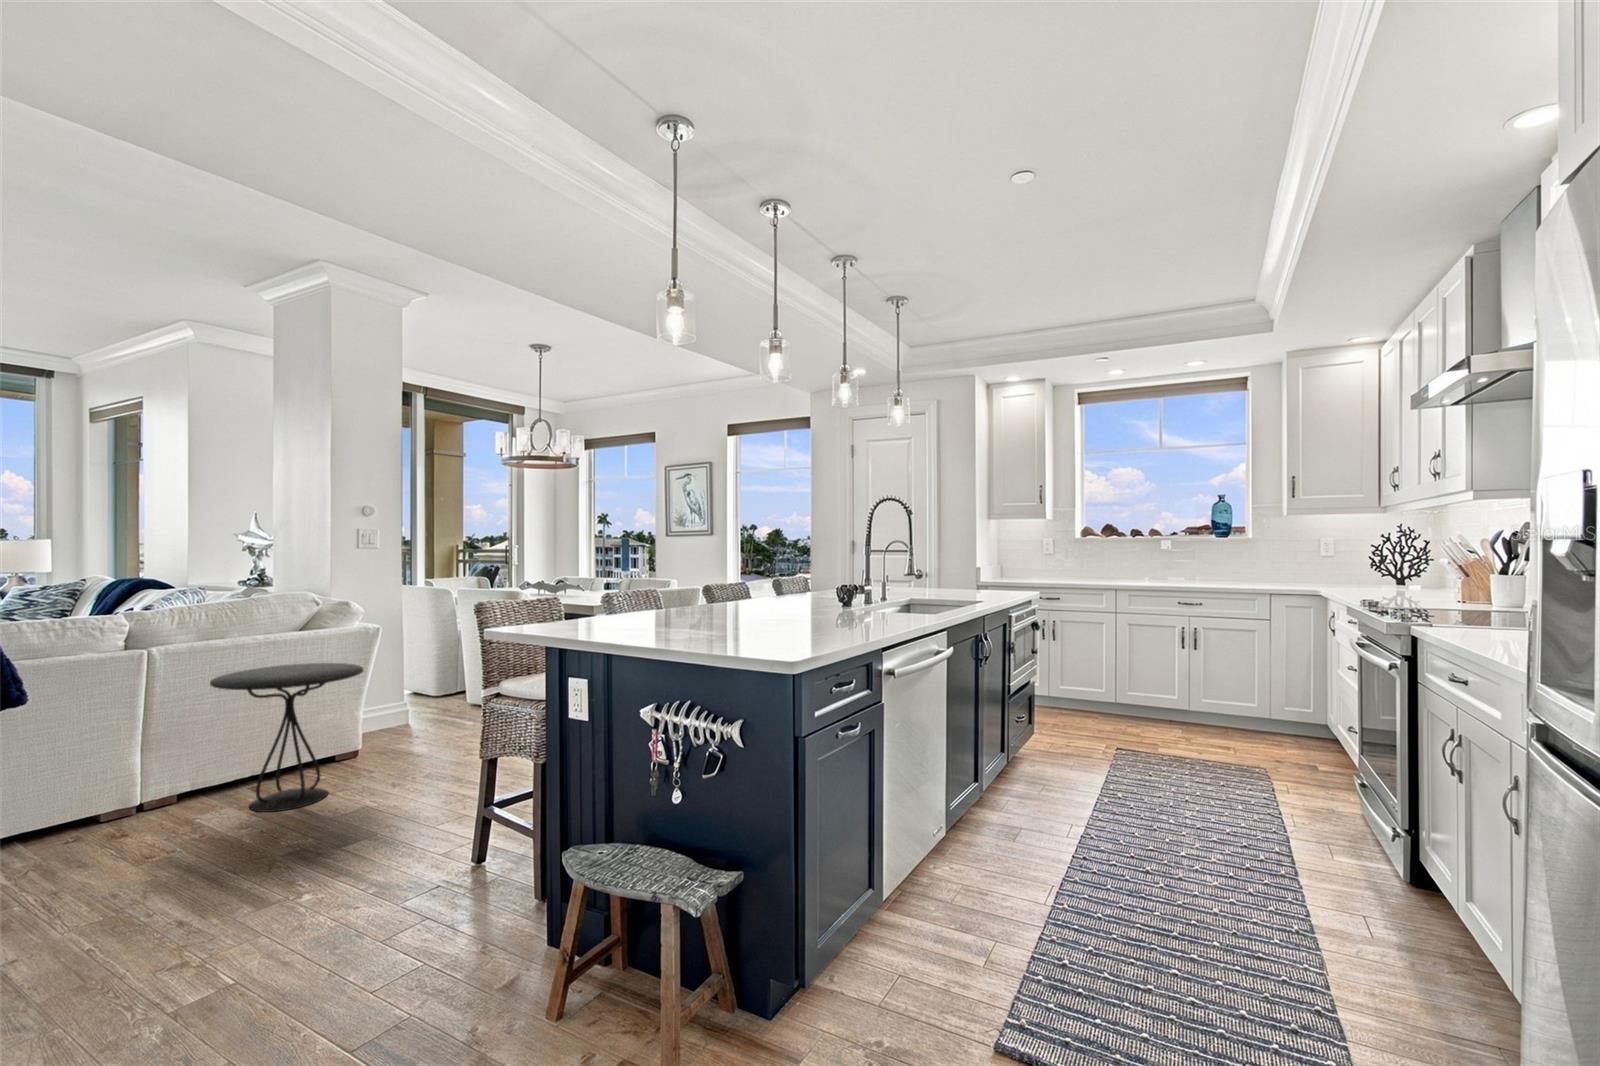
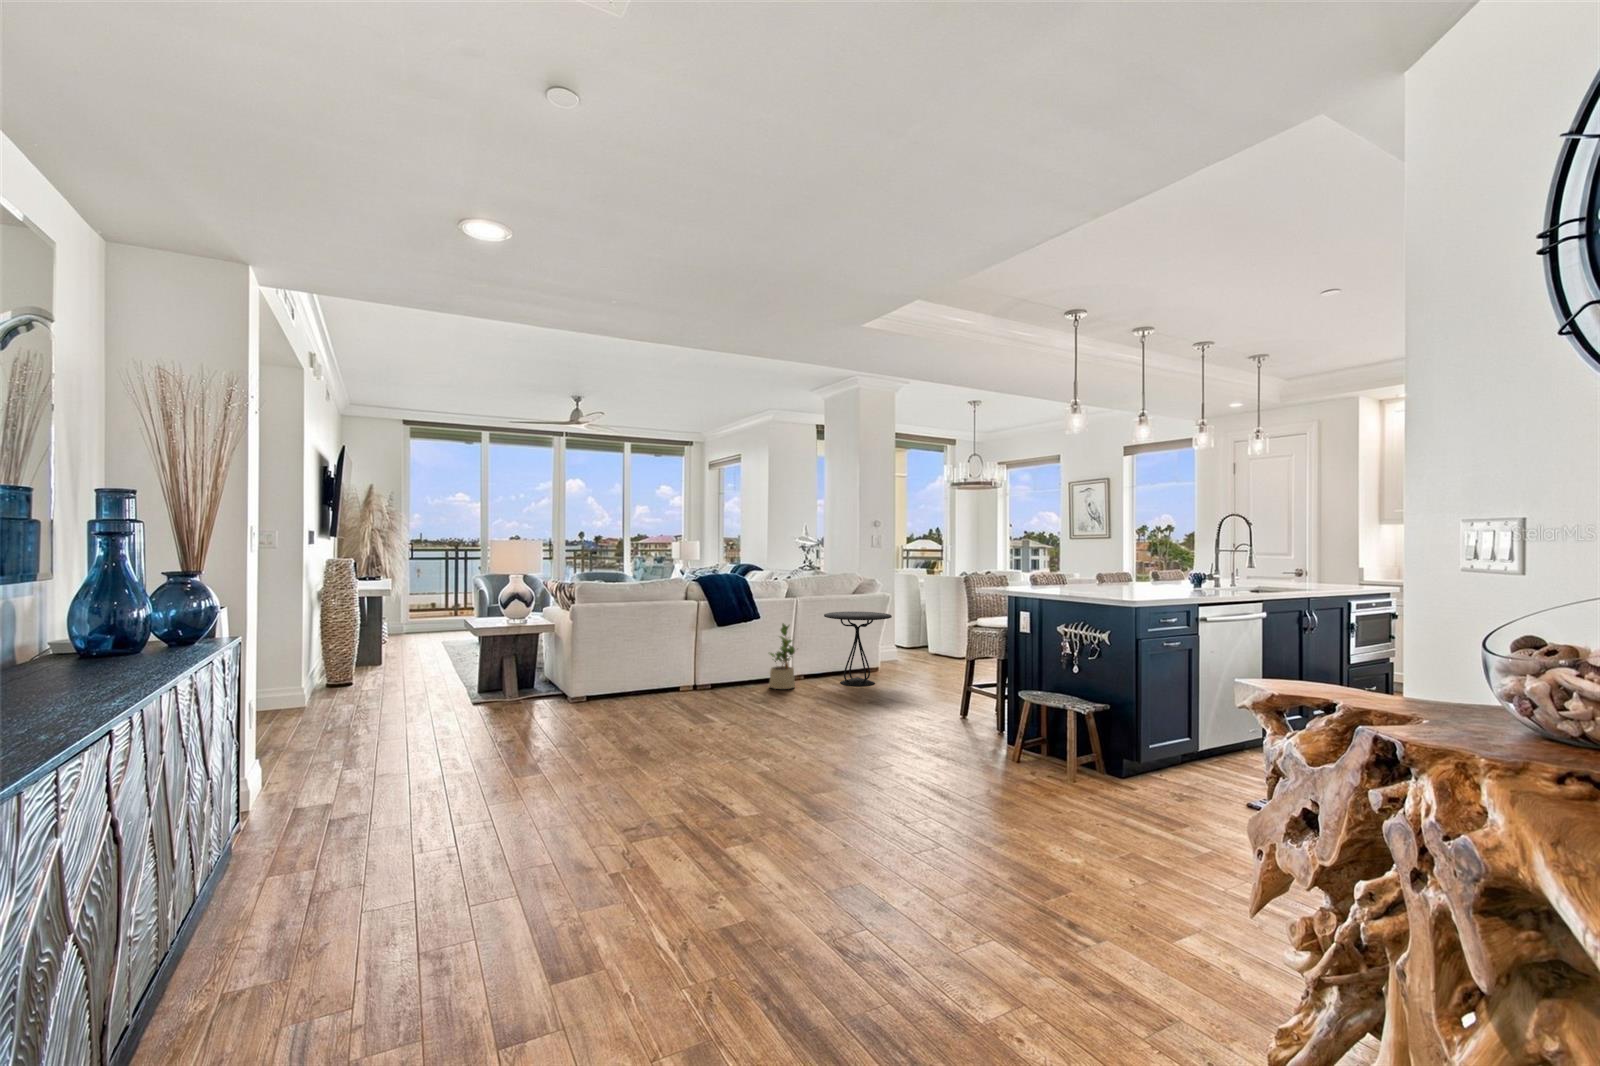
potted plant: none [45,711,132,856] -> present [769,623,795,689]

